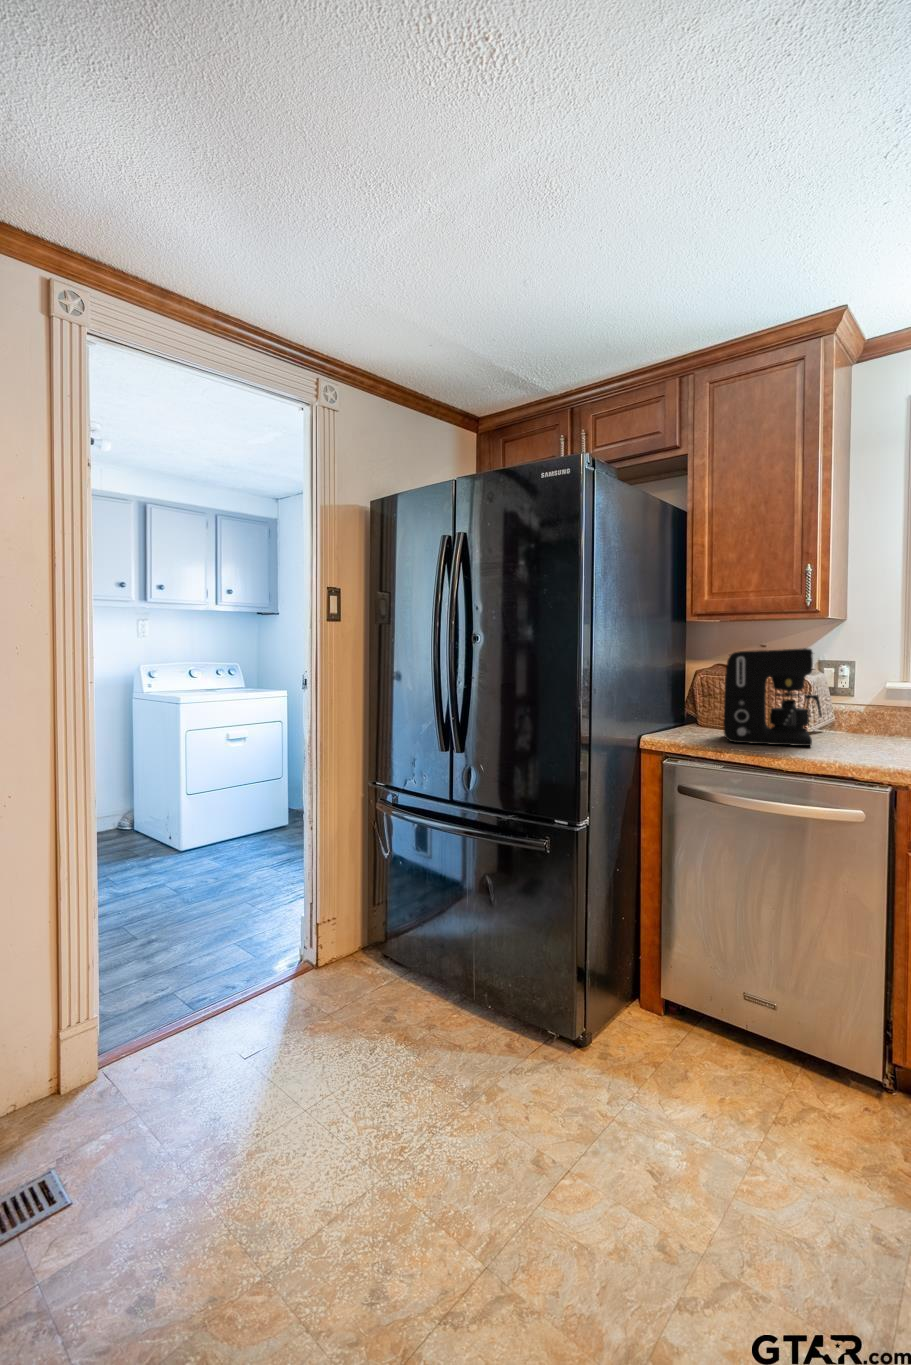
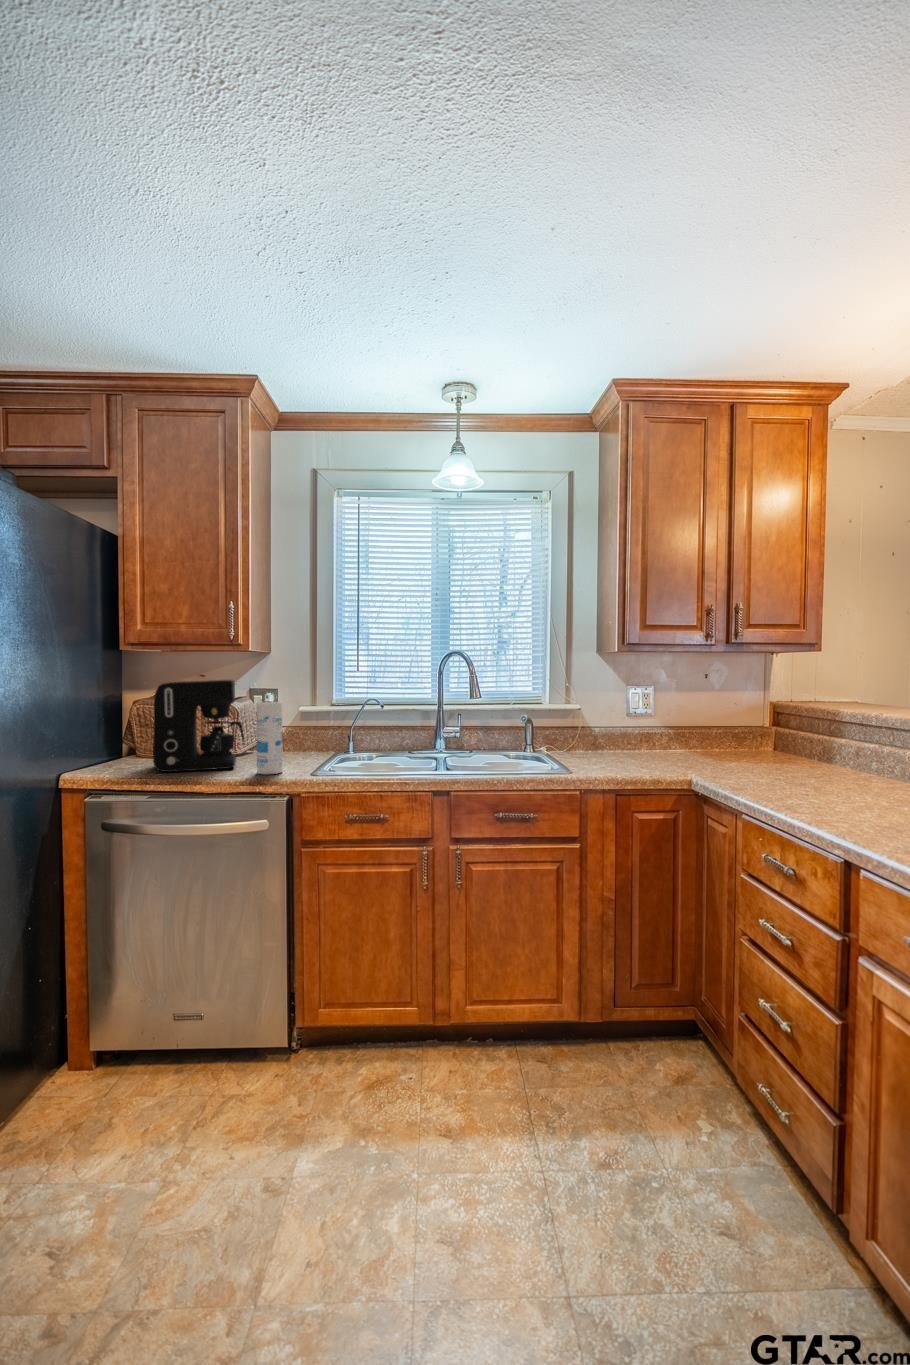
canister: none [844,673,881,757] -> present [256,702,283,774]

